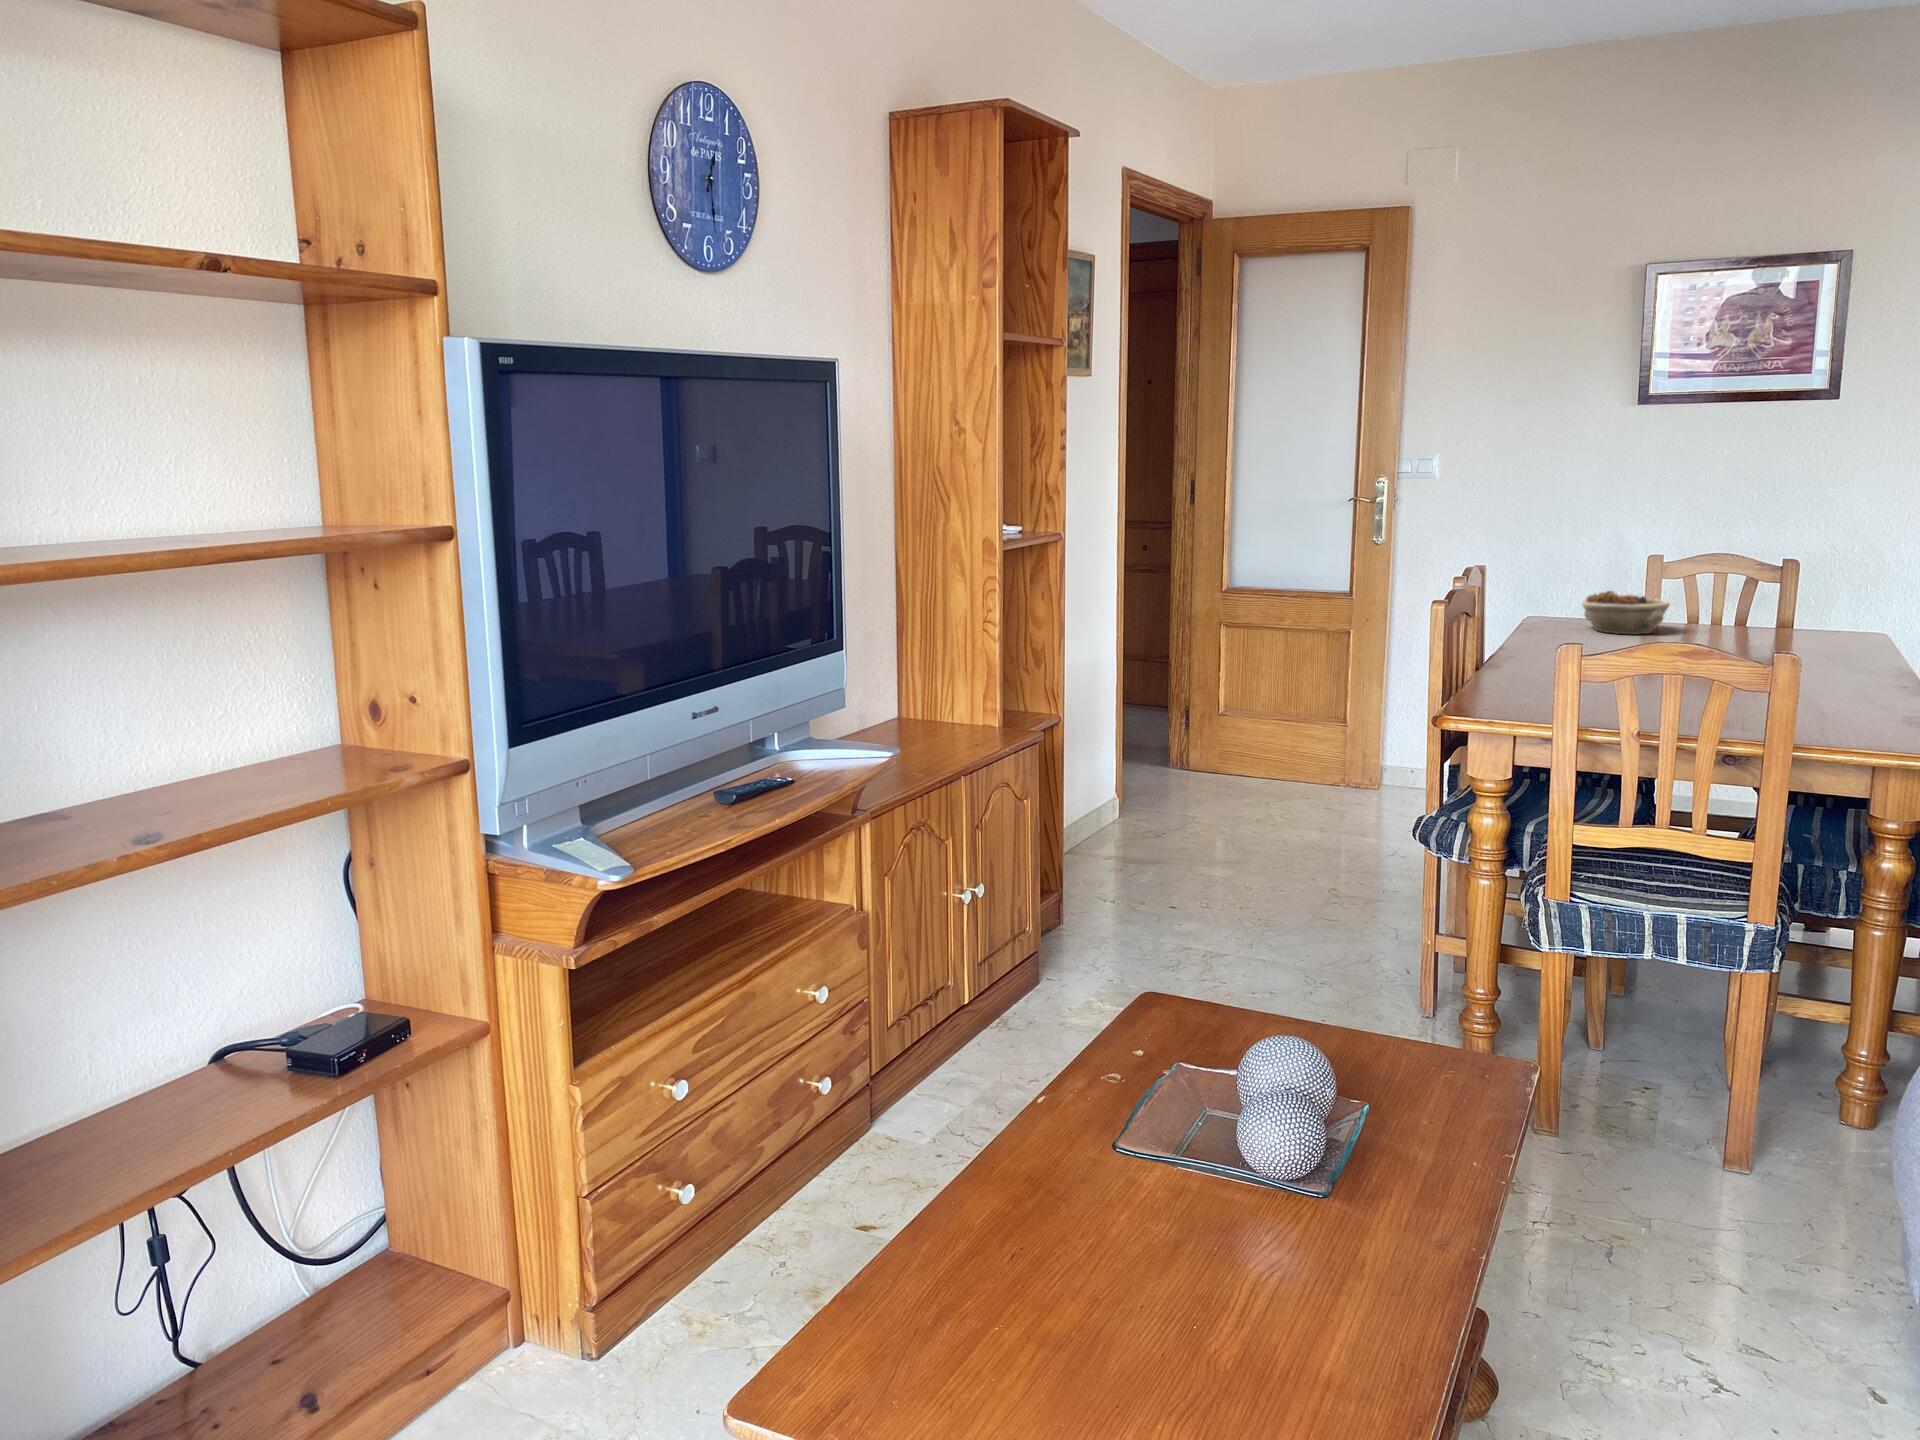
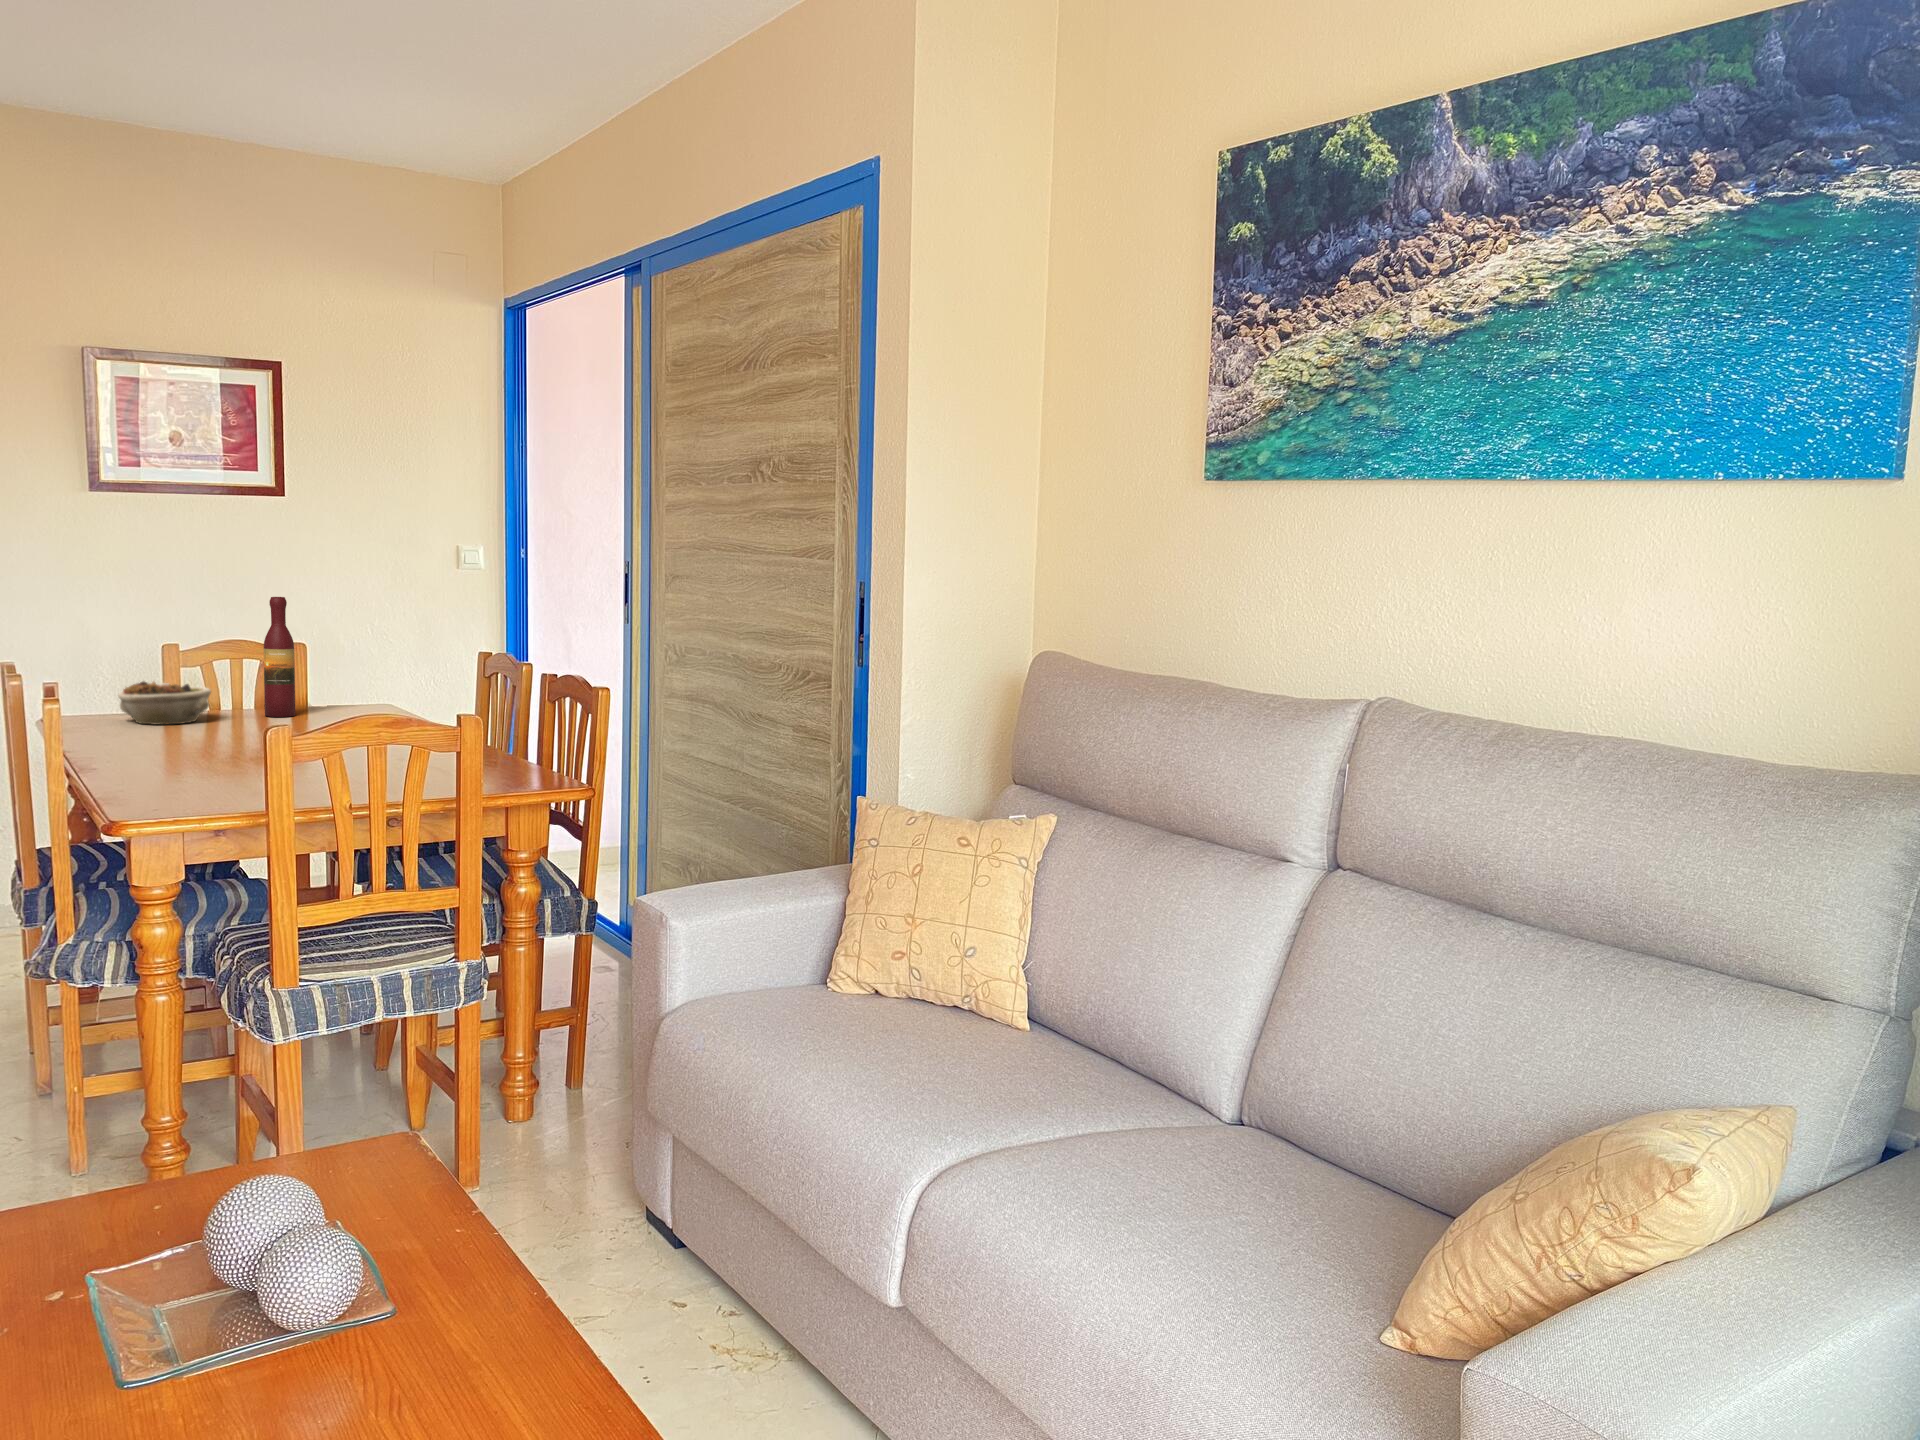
wine bottle: none [1725,511,1765,637] -> present [264,597,296,717]

